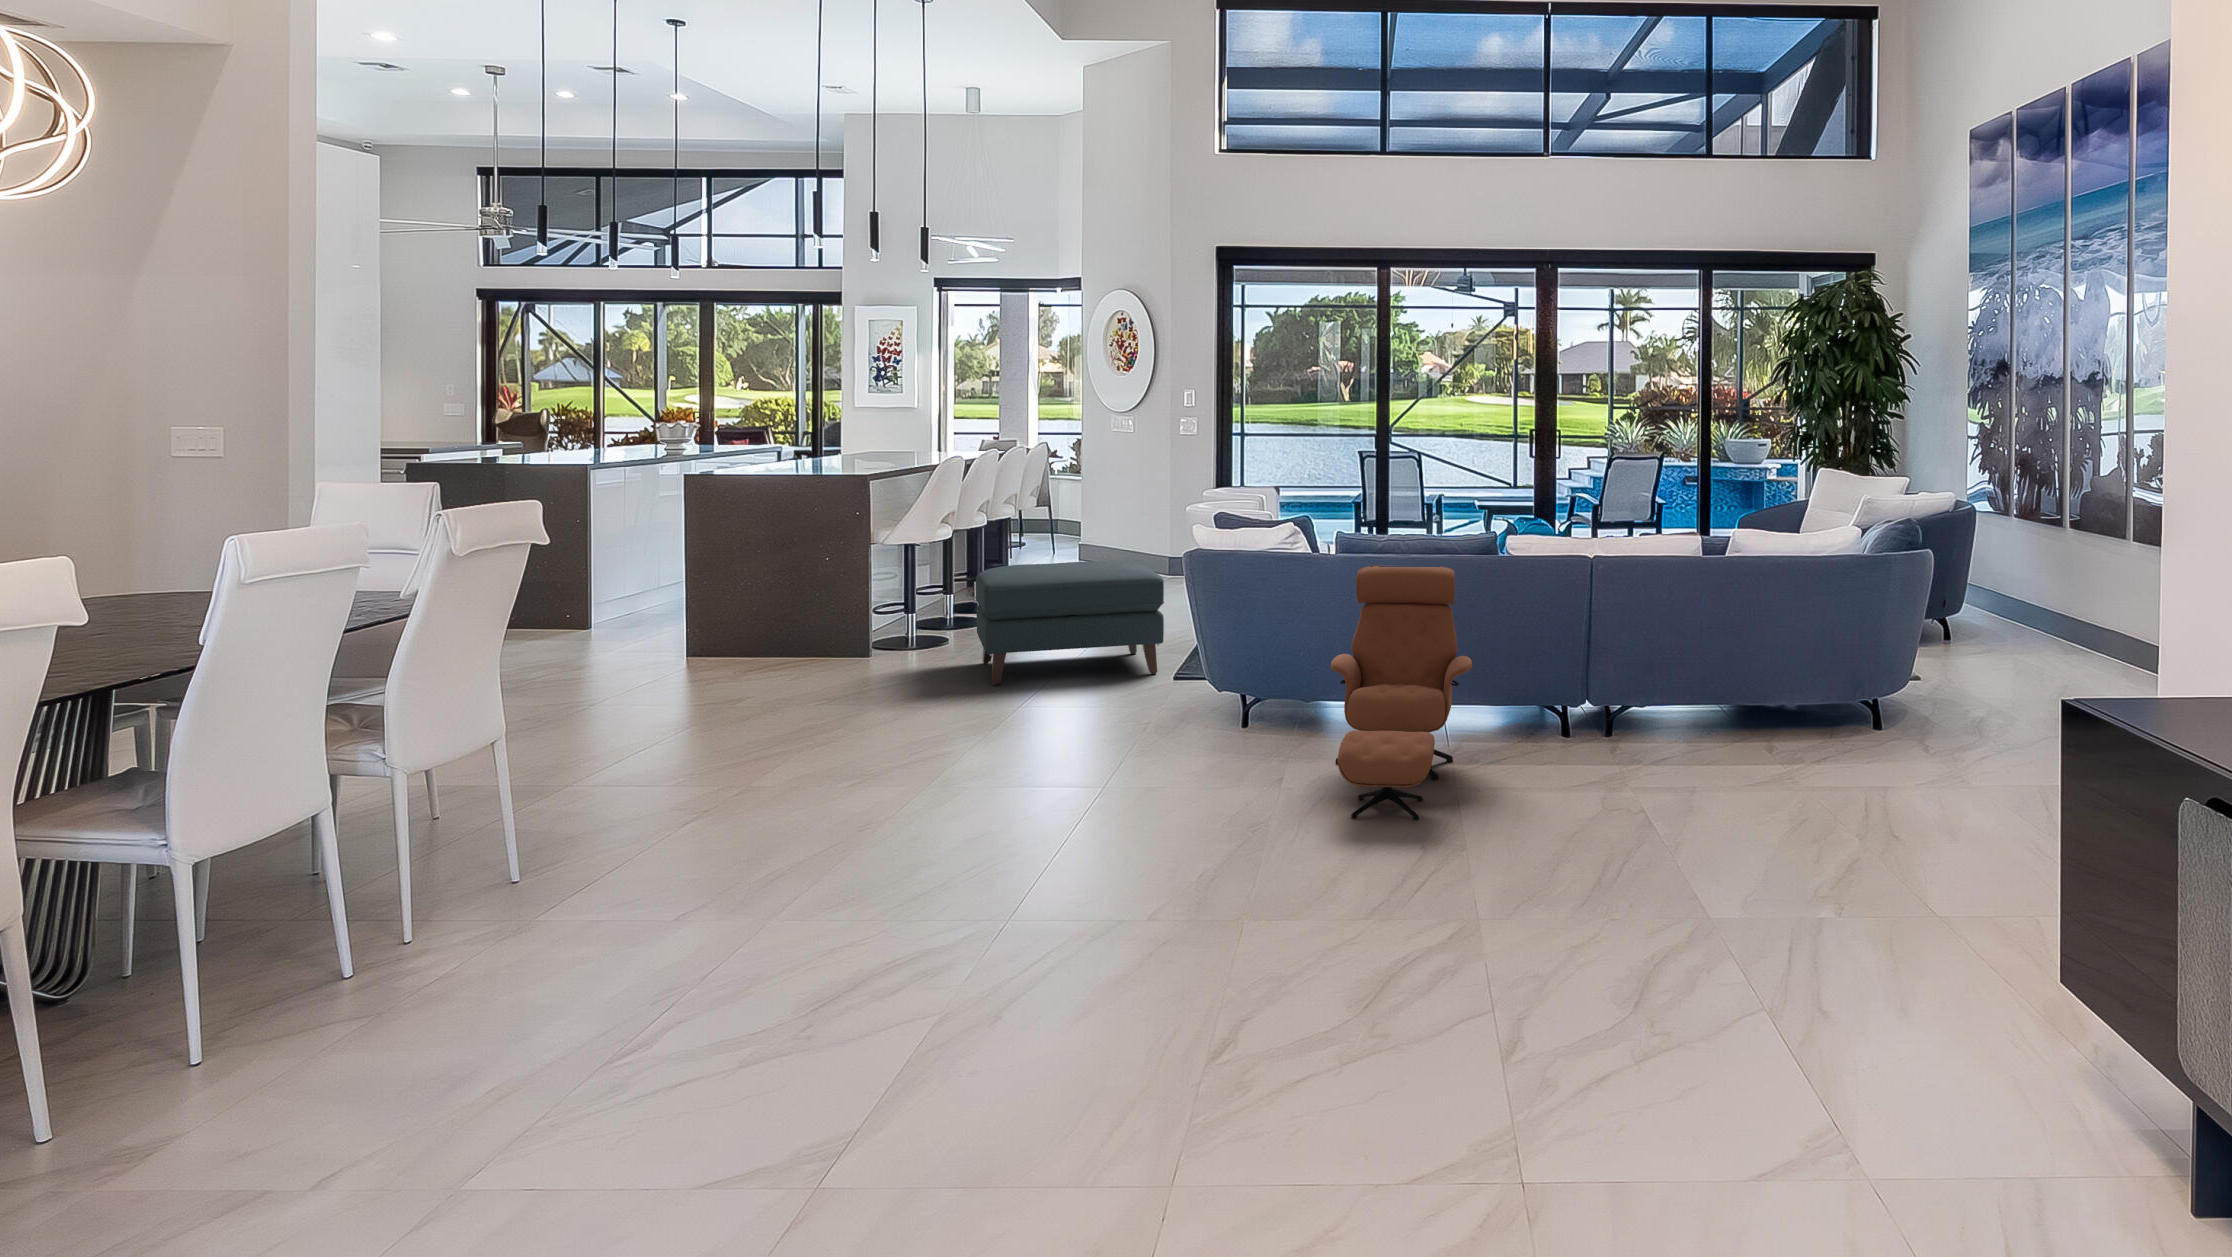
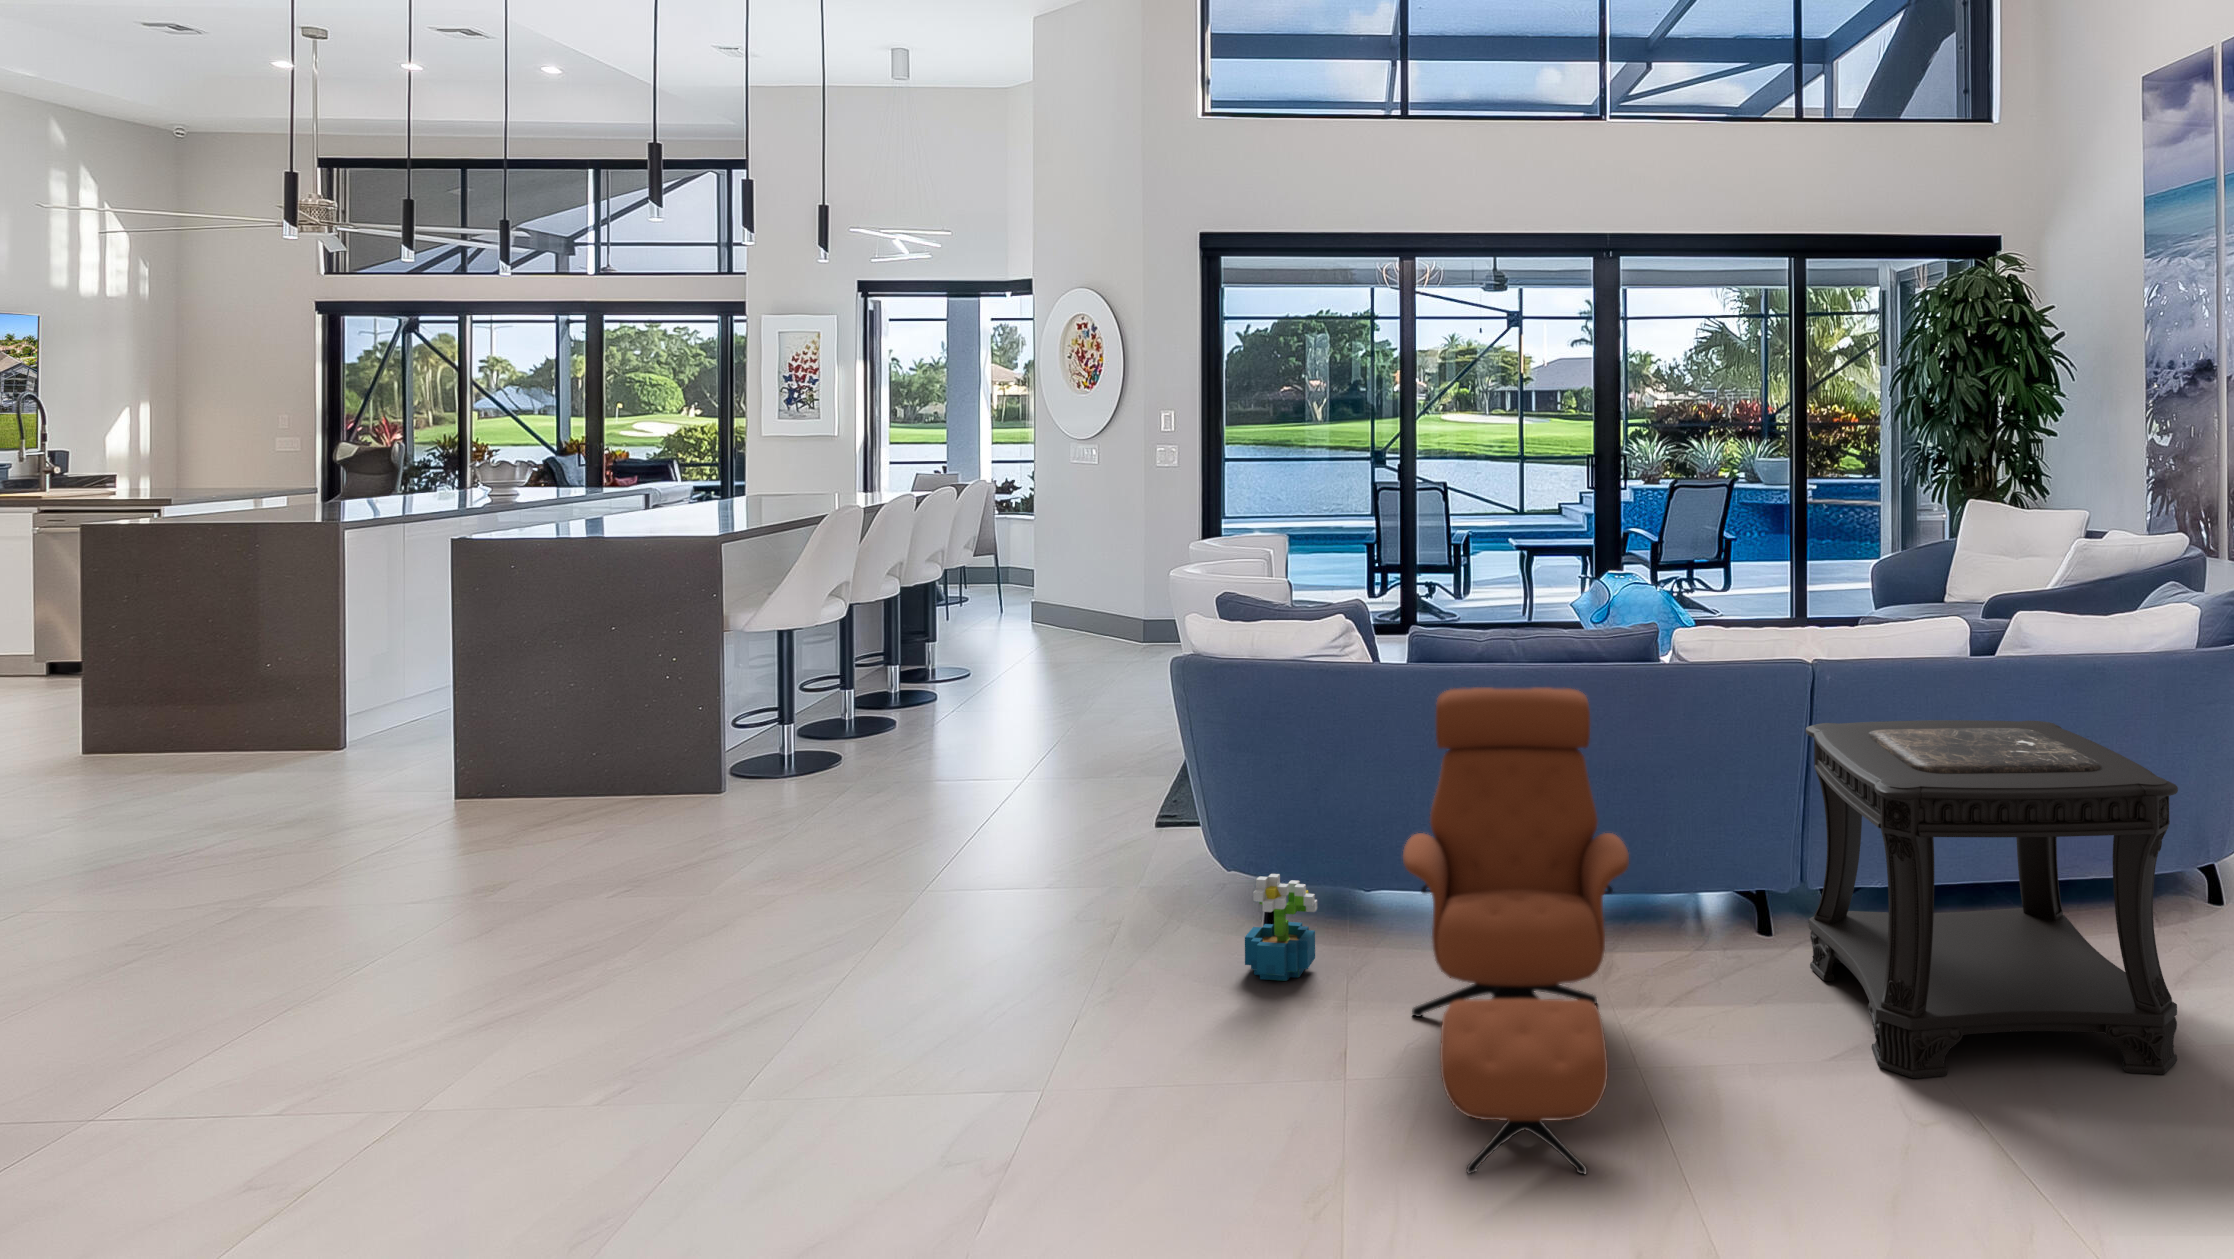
ottoman: present [975,561,1164,685] -> none [867,653,1134,847]
side table: none [1596,593,1797,793] -> present [1806,720,2178,1078]
decorative plant: none [1234,681,1281,748] -> present [1245,874,1317,981]

